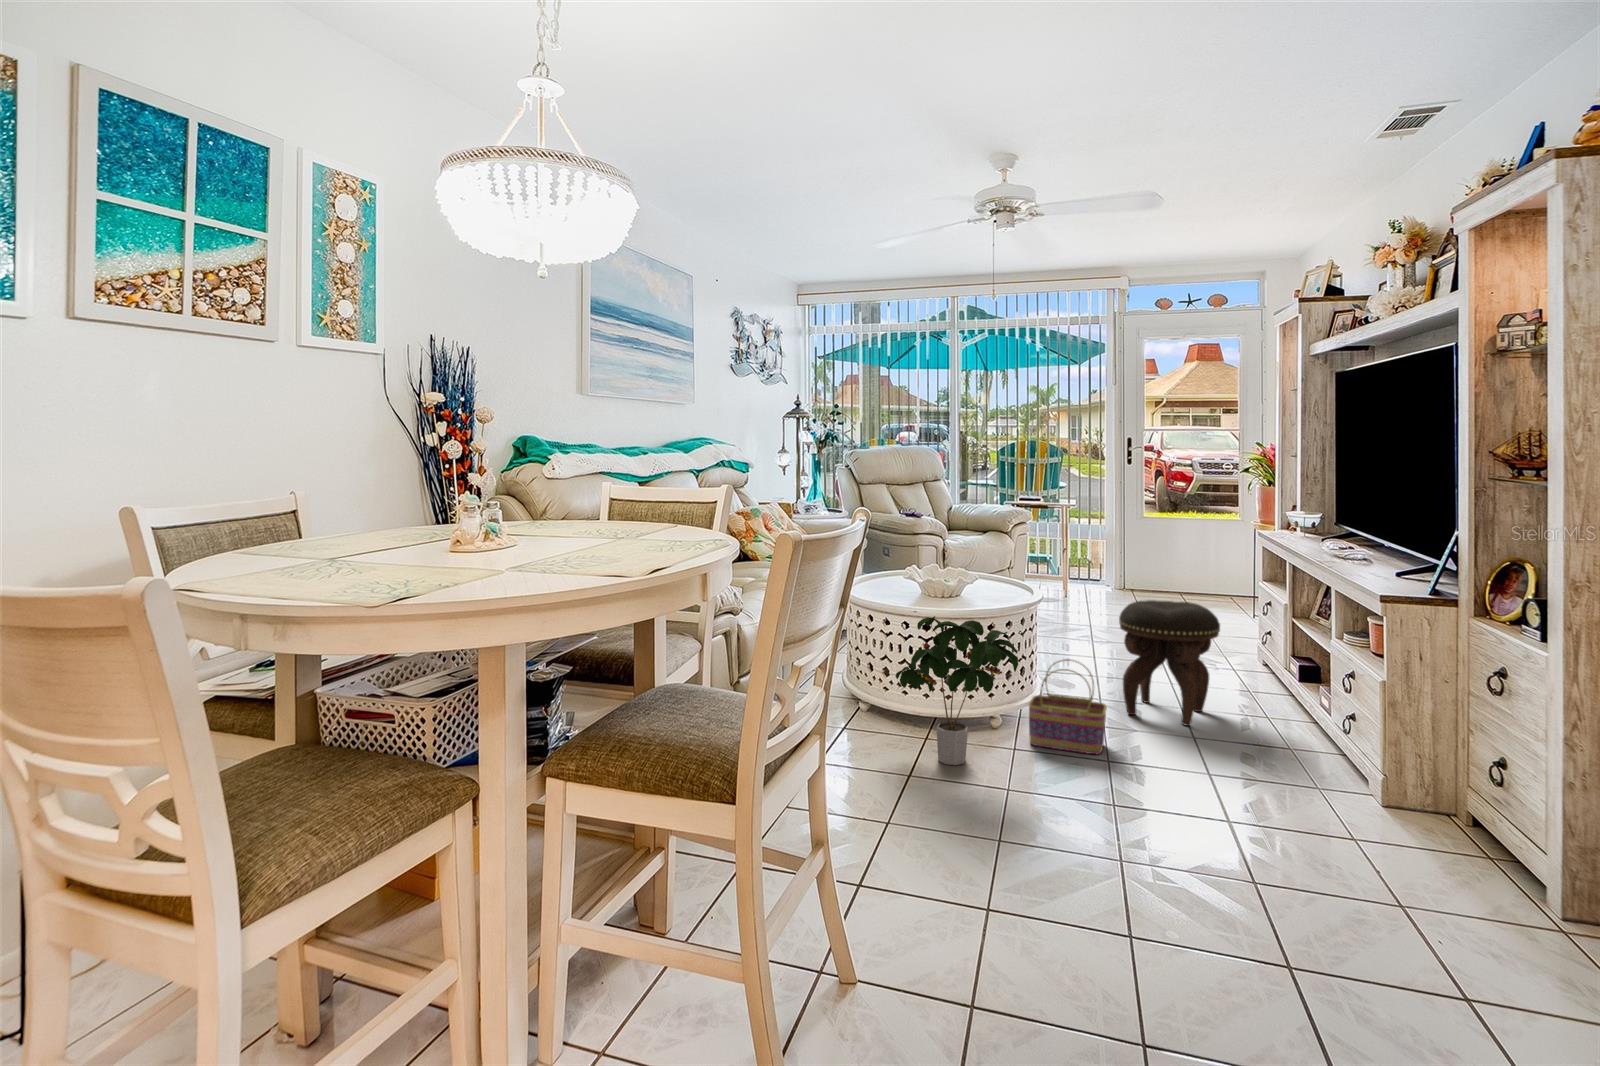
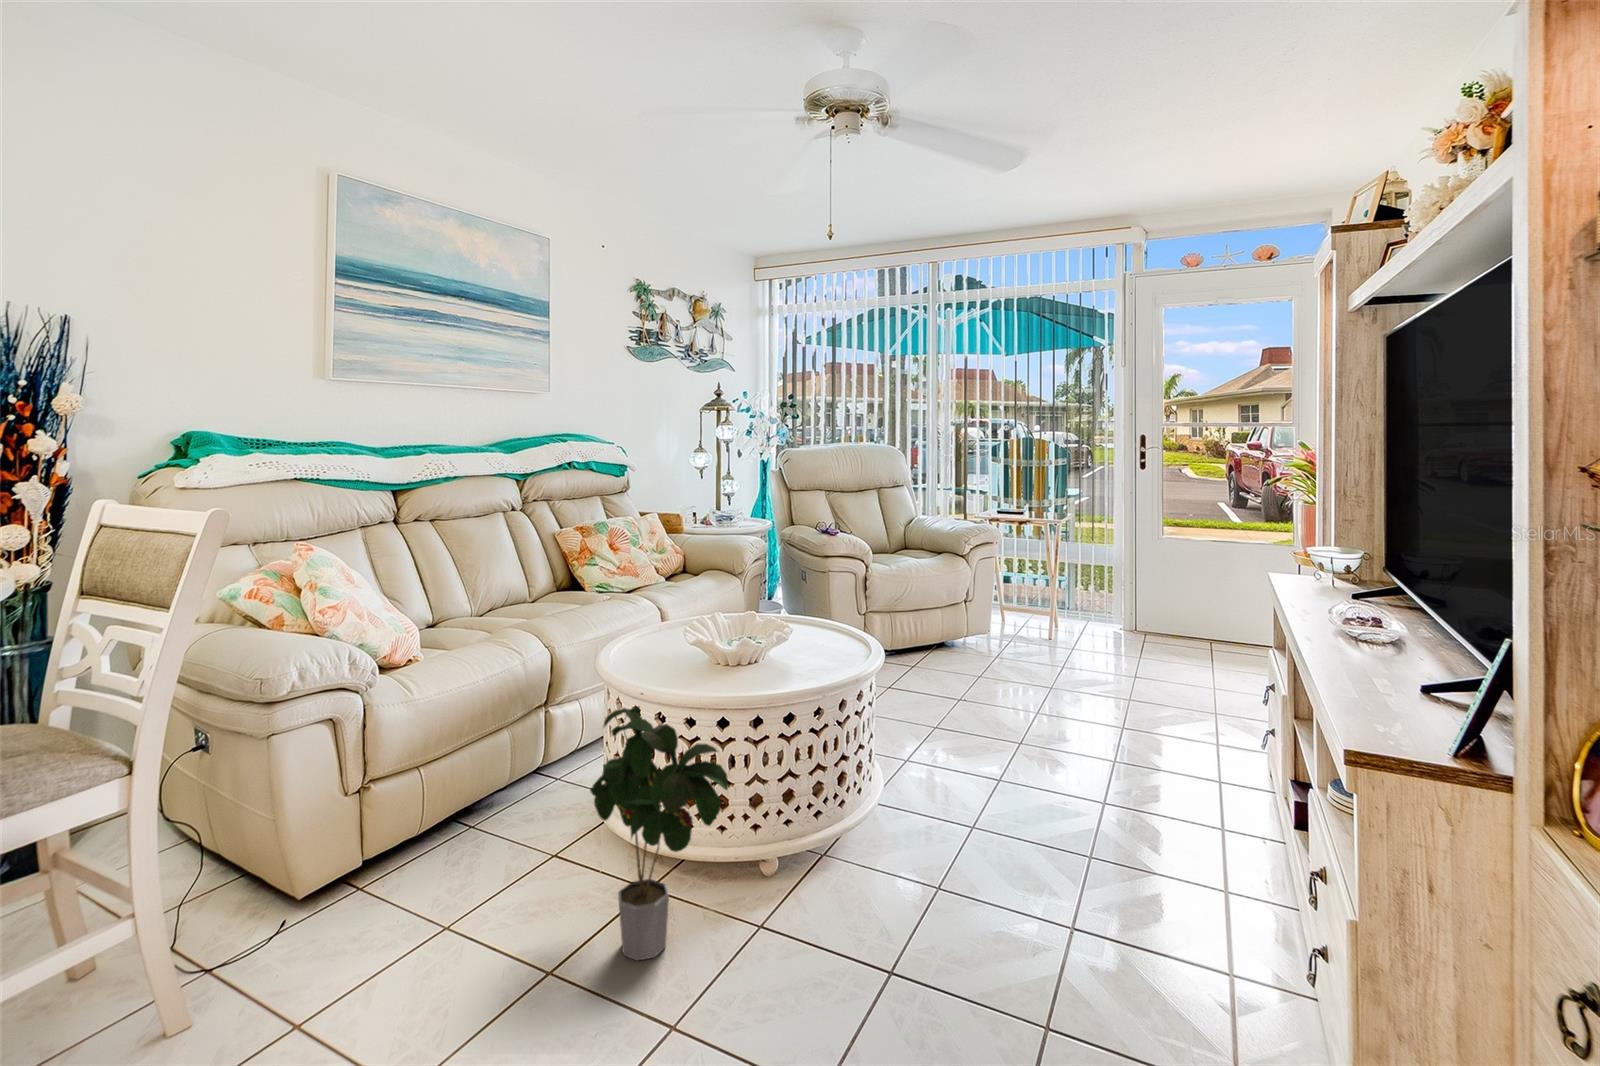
footstool: present [1119,600,1220,726] -> none [993,681,1150,899]
basket: present [1028,659,1107,754] -> none [794,783,923,958]

